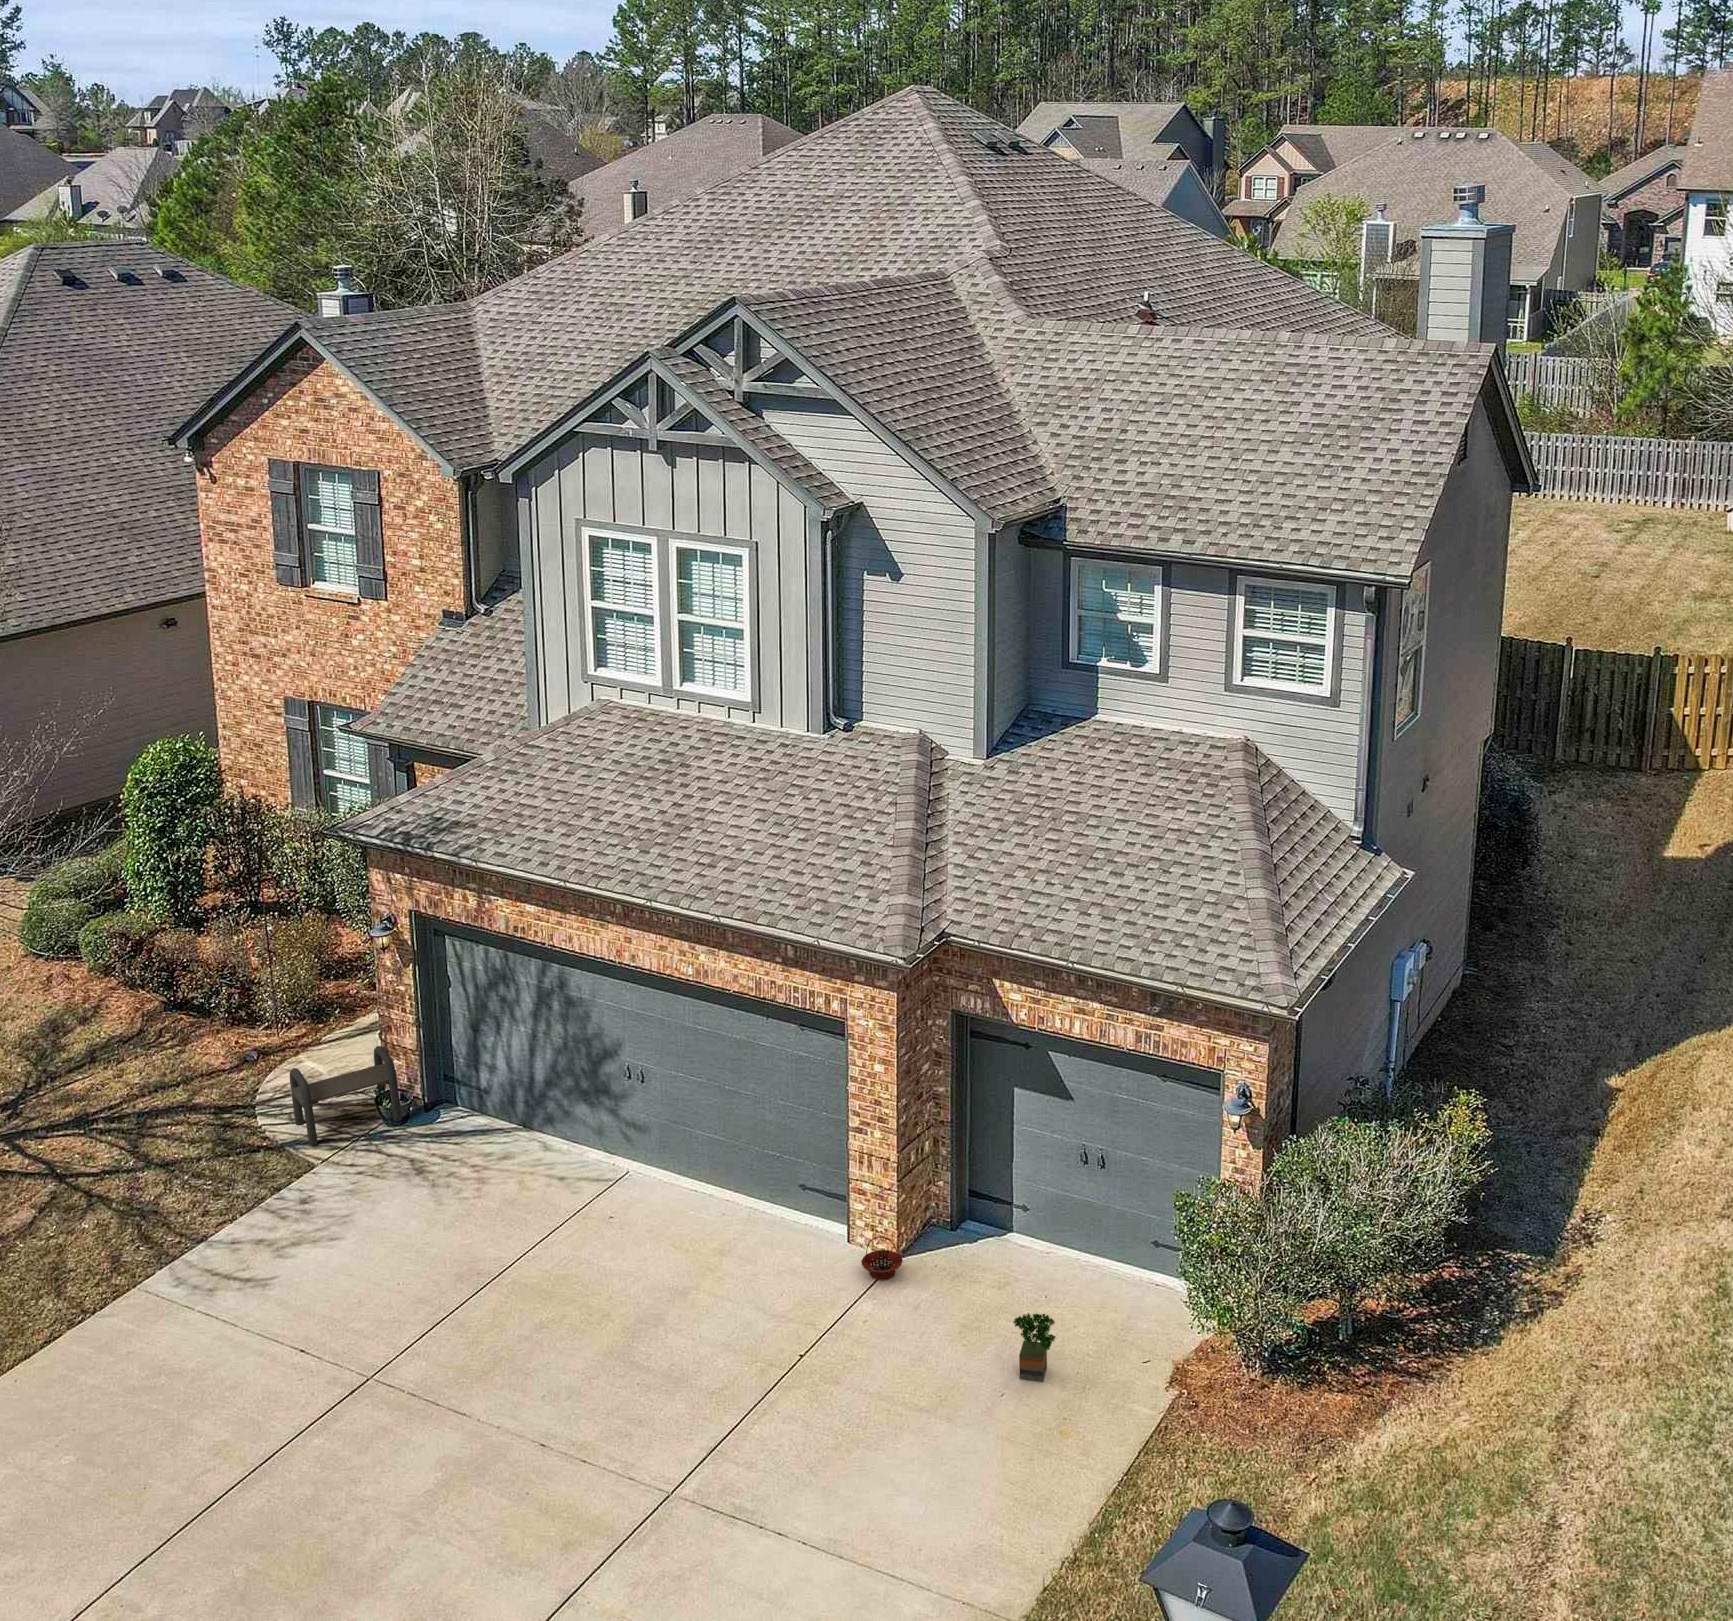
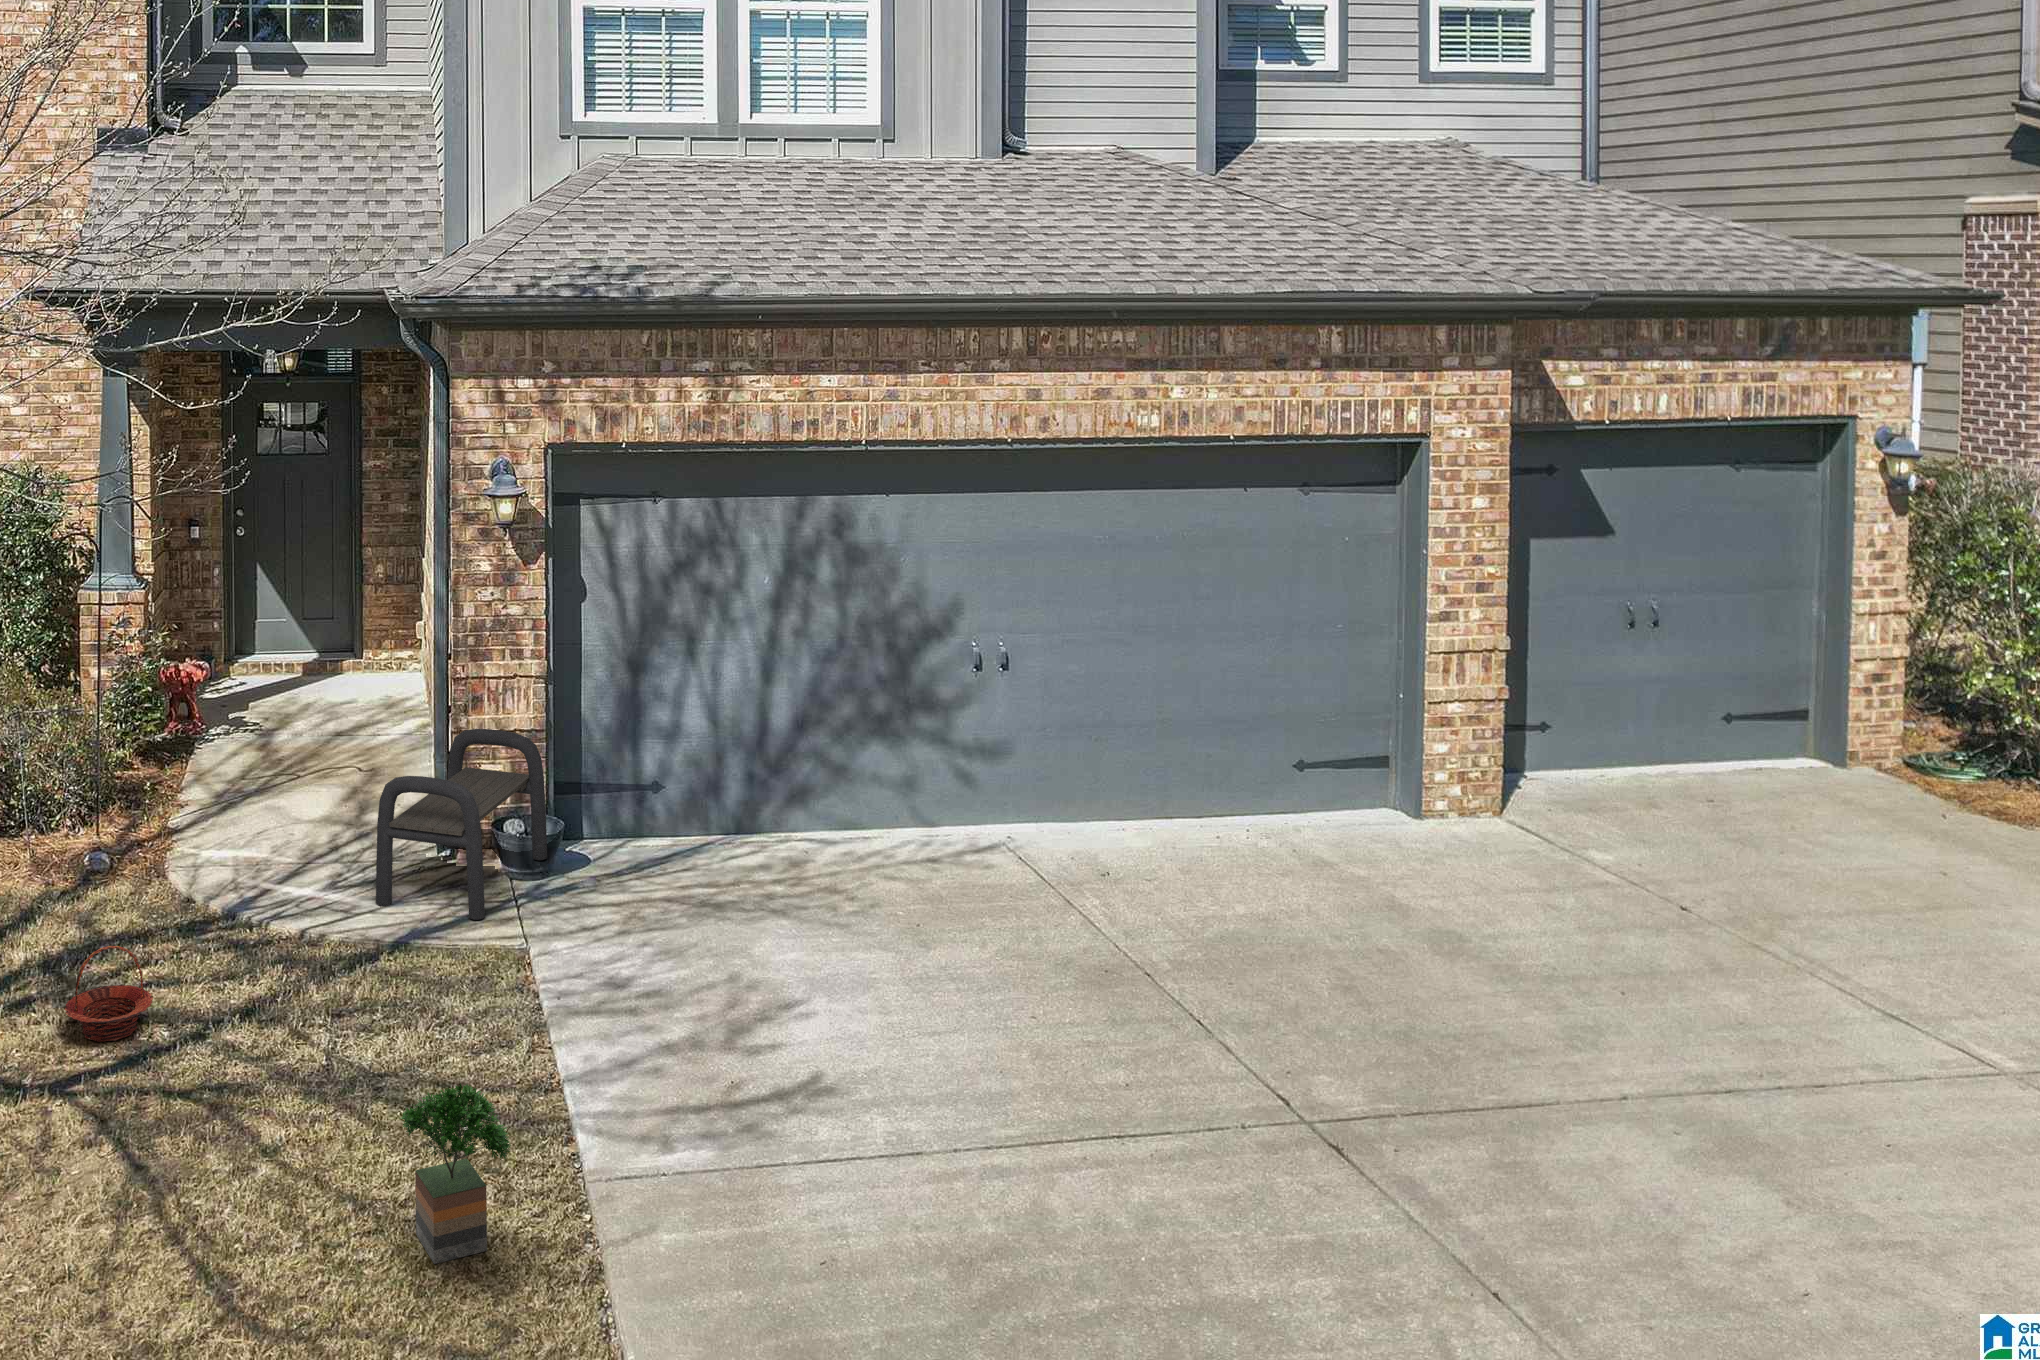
basket: present [861,1236,903,1280] -> present [65,946,153,1042]
potted tree: present [1013,1313,1056,1382] -> present [400,1083,511,1264]

